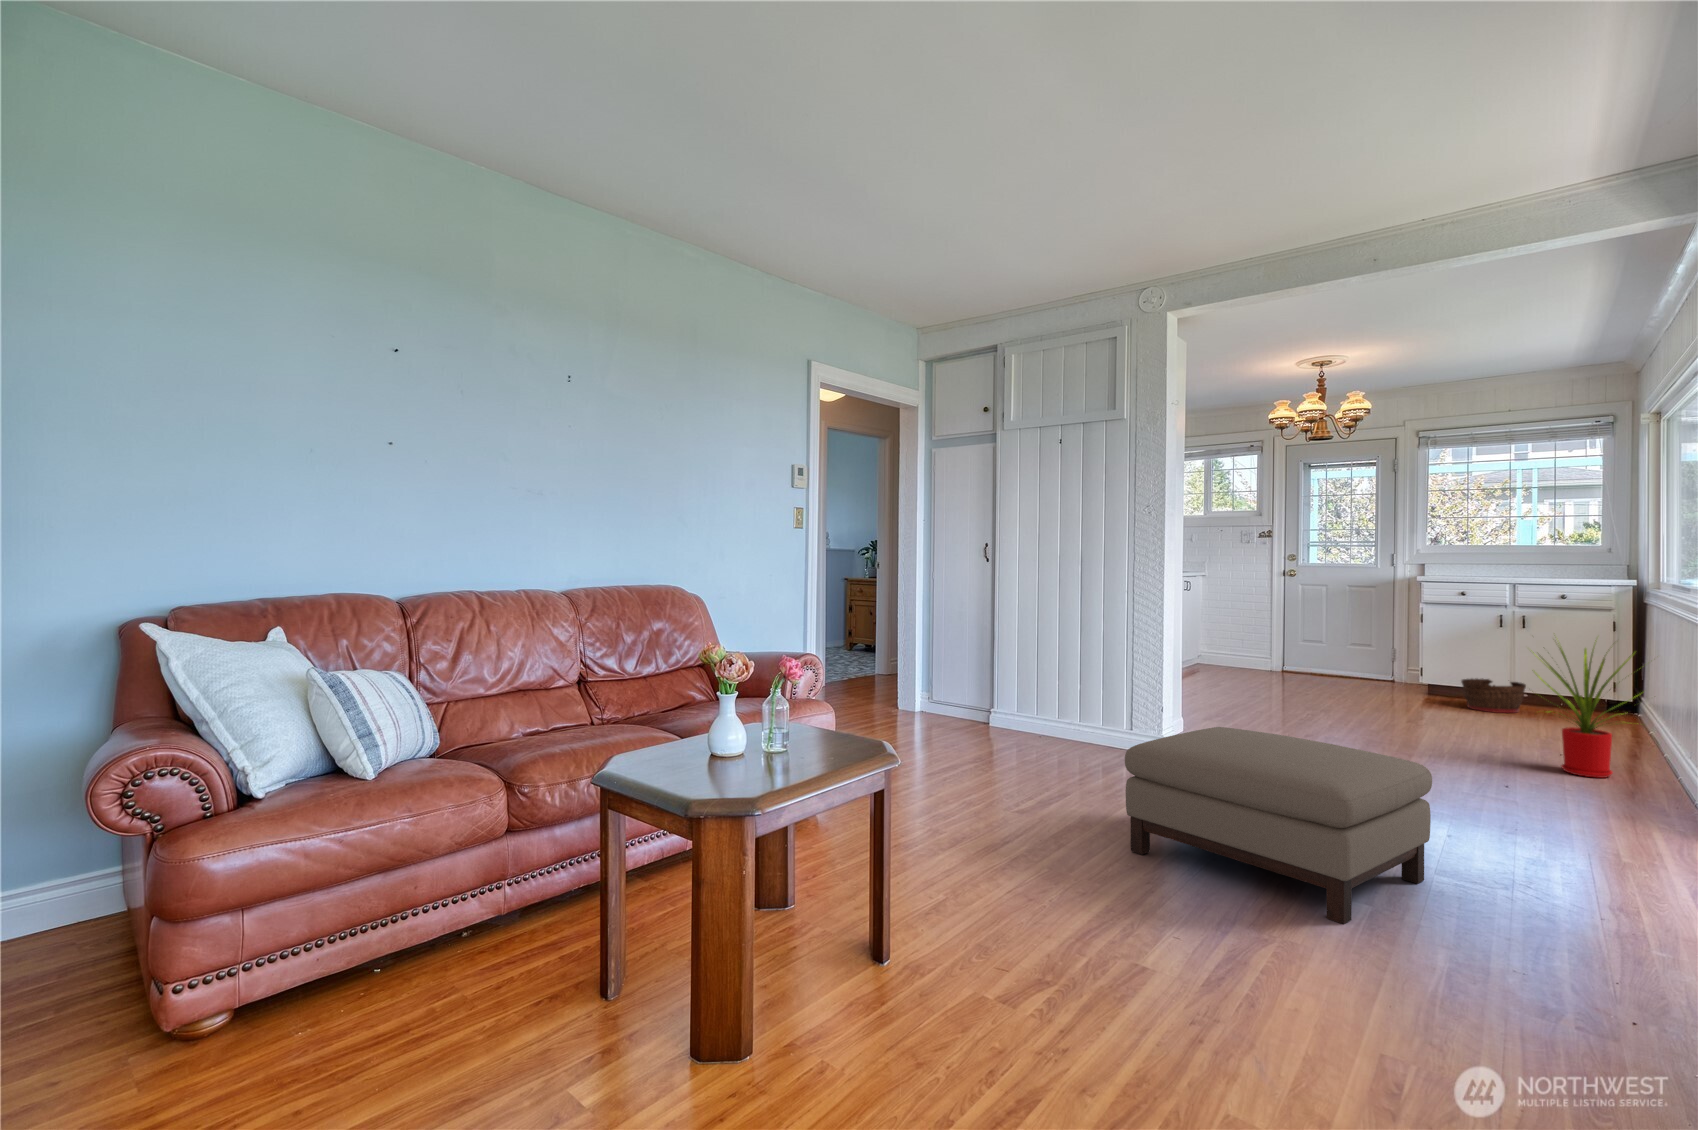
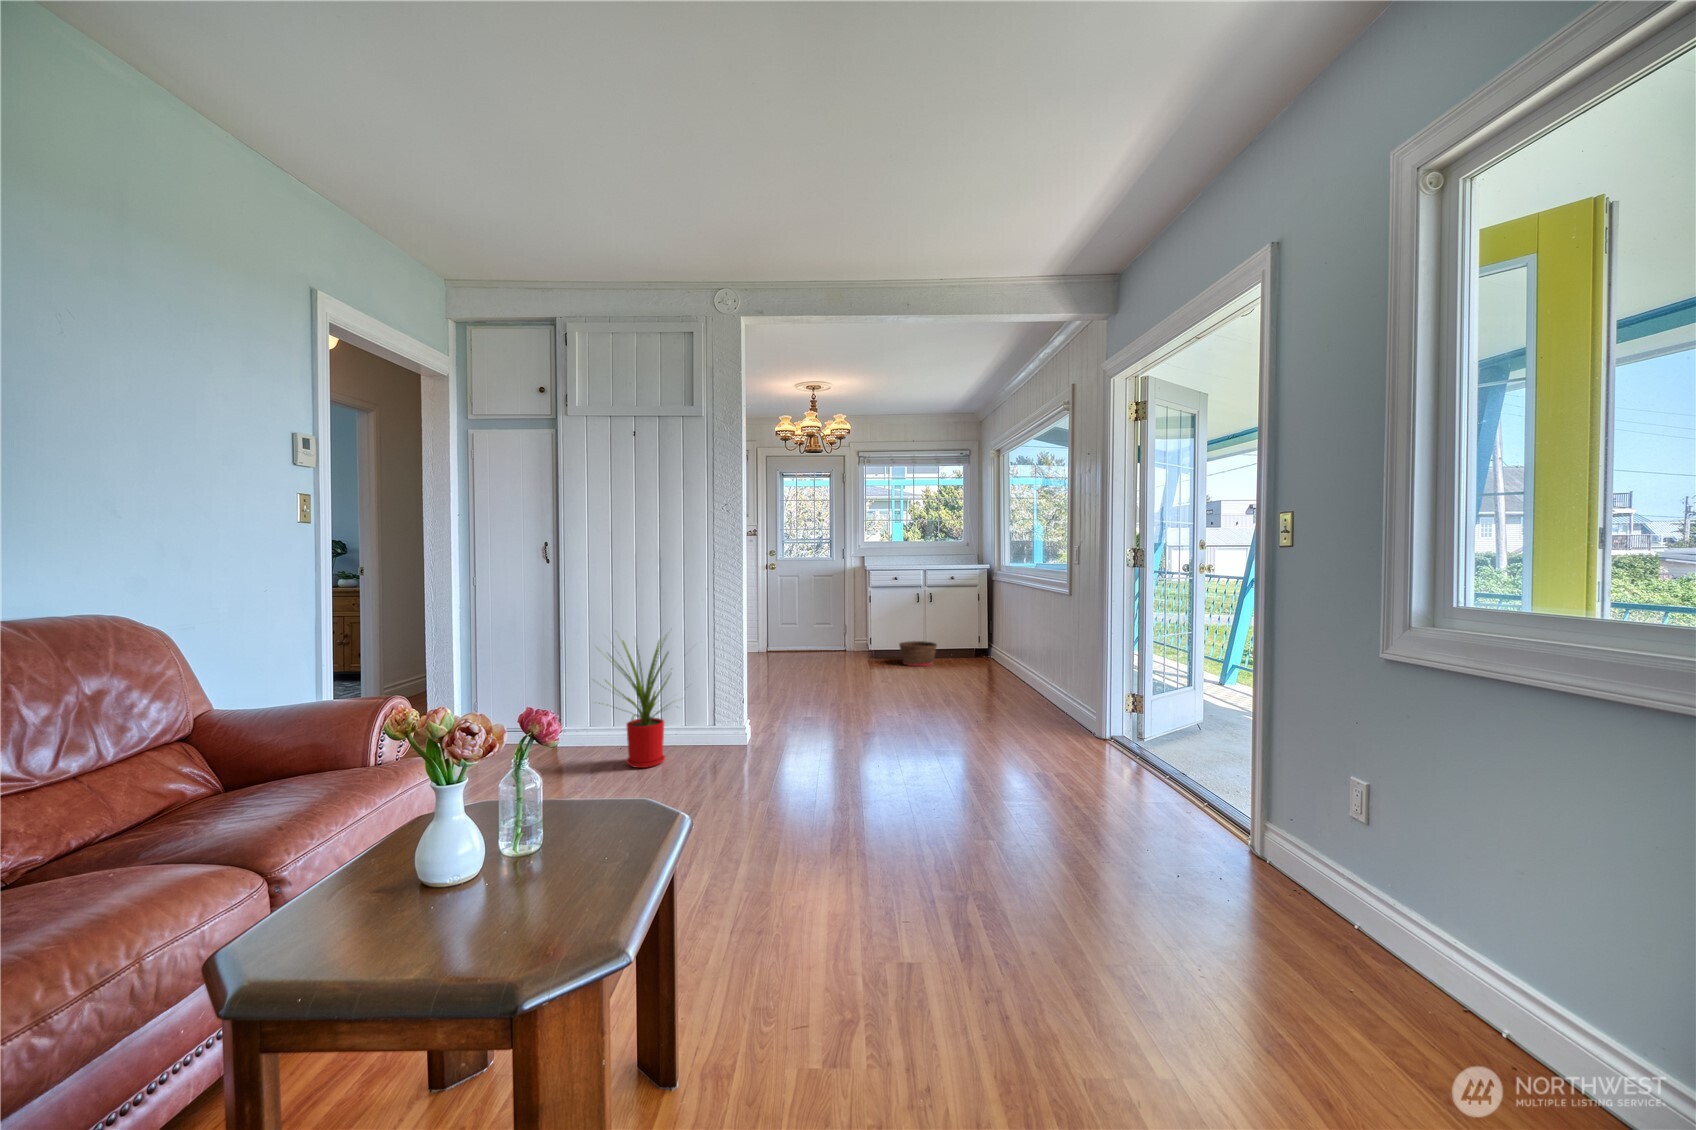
house plant: present [1533,640,1634,778] -> present [599,635,678,768]
ottoman: present [1125,727,1432,924] -> none [807,738,1095,962]

